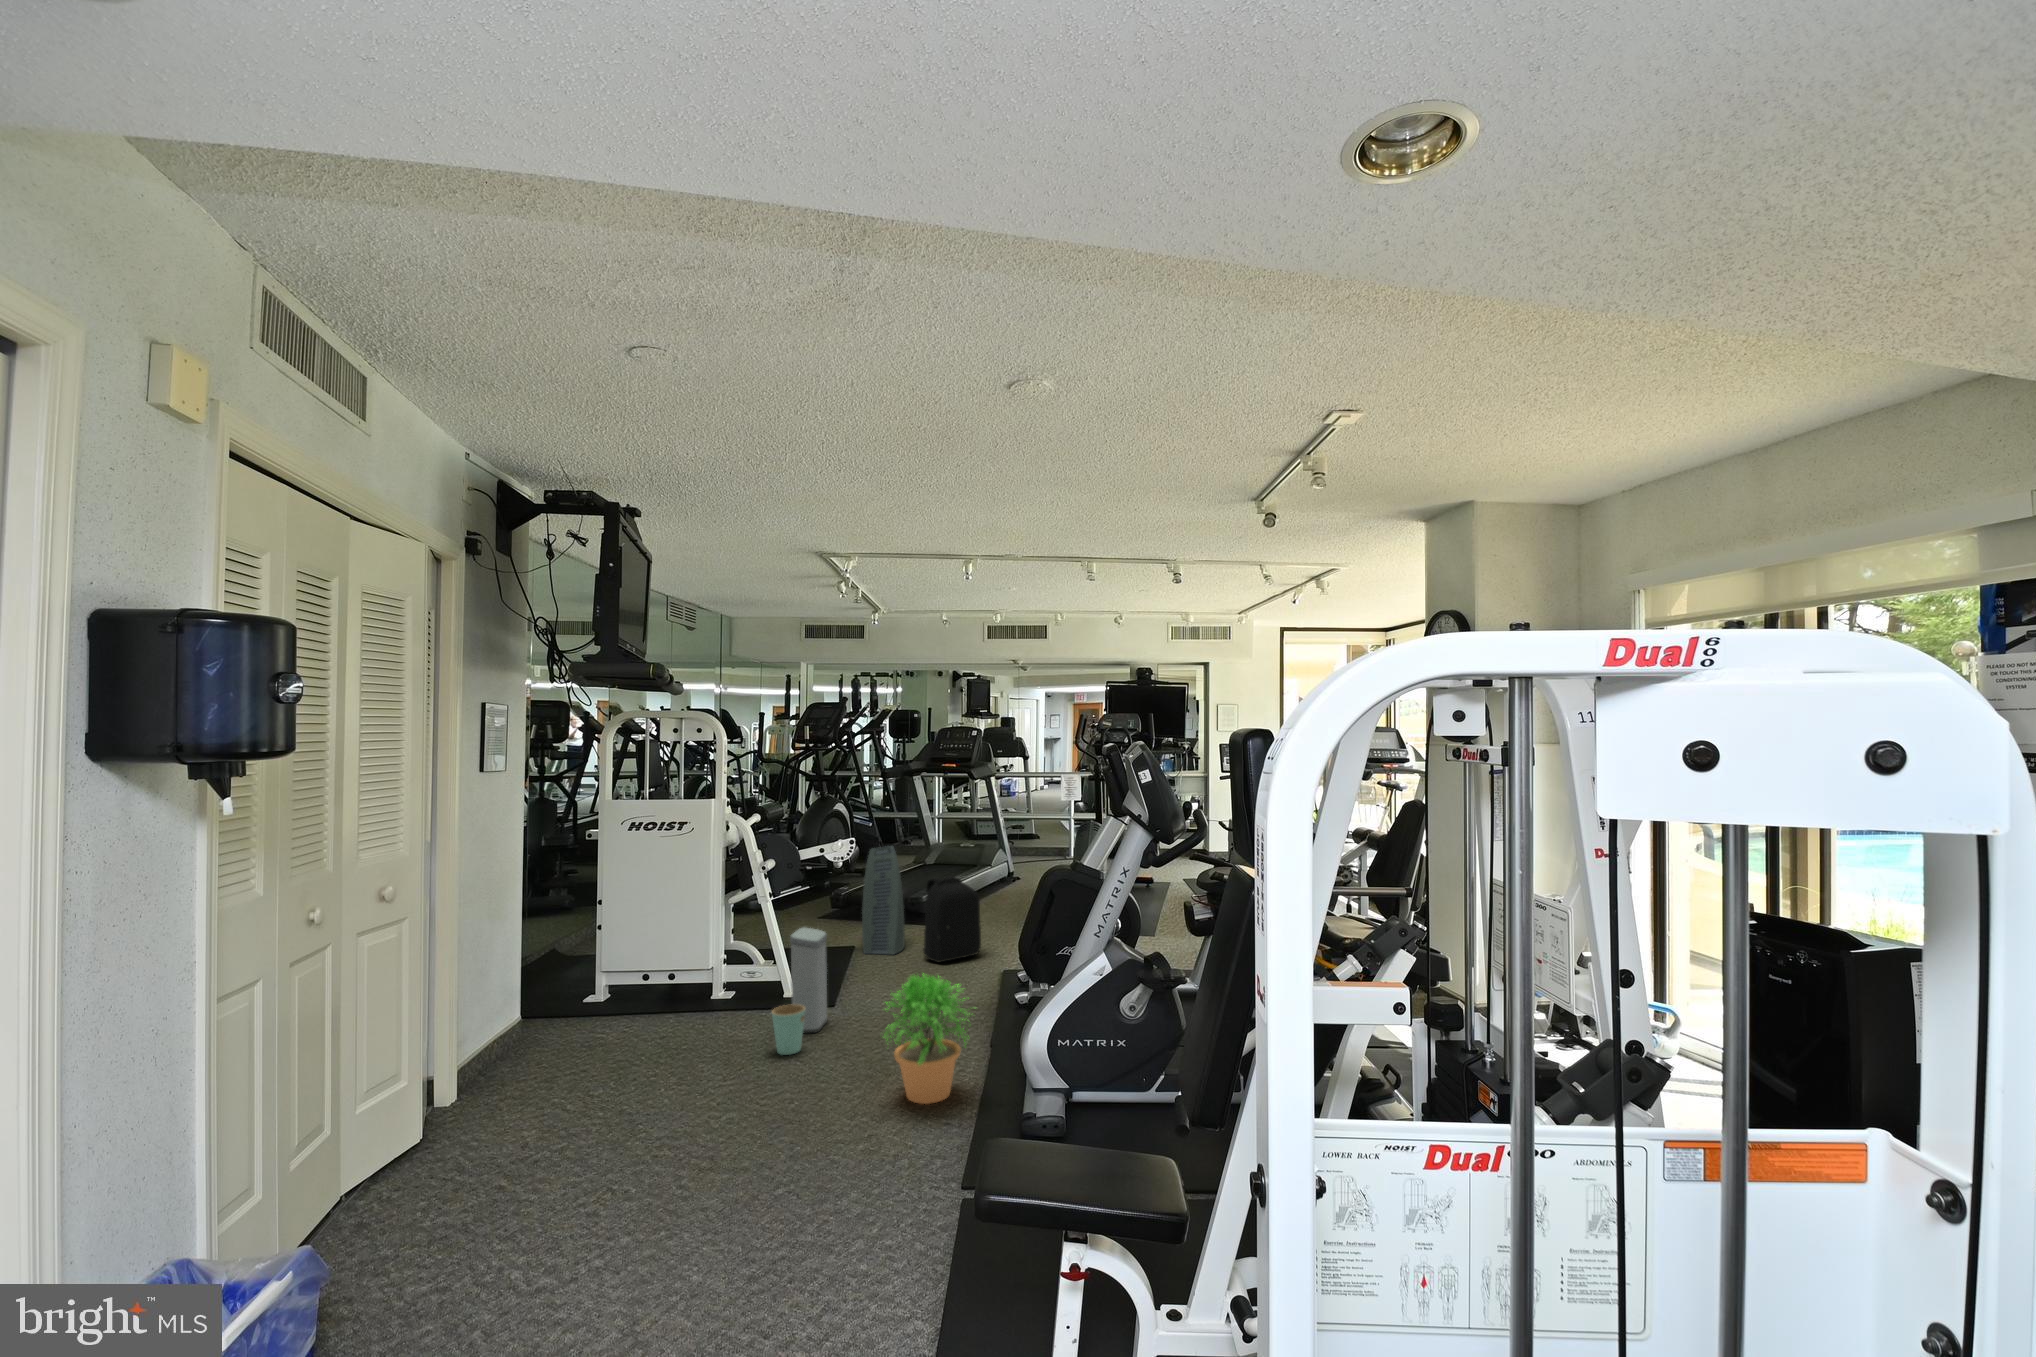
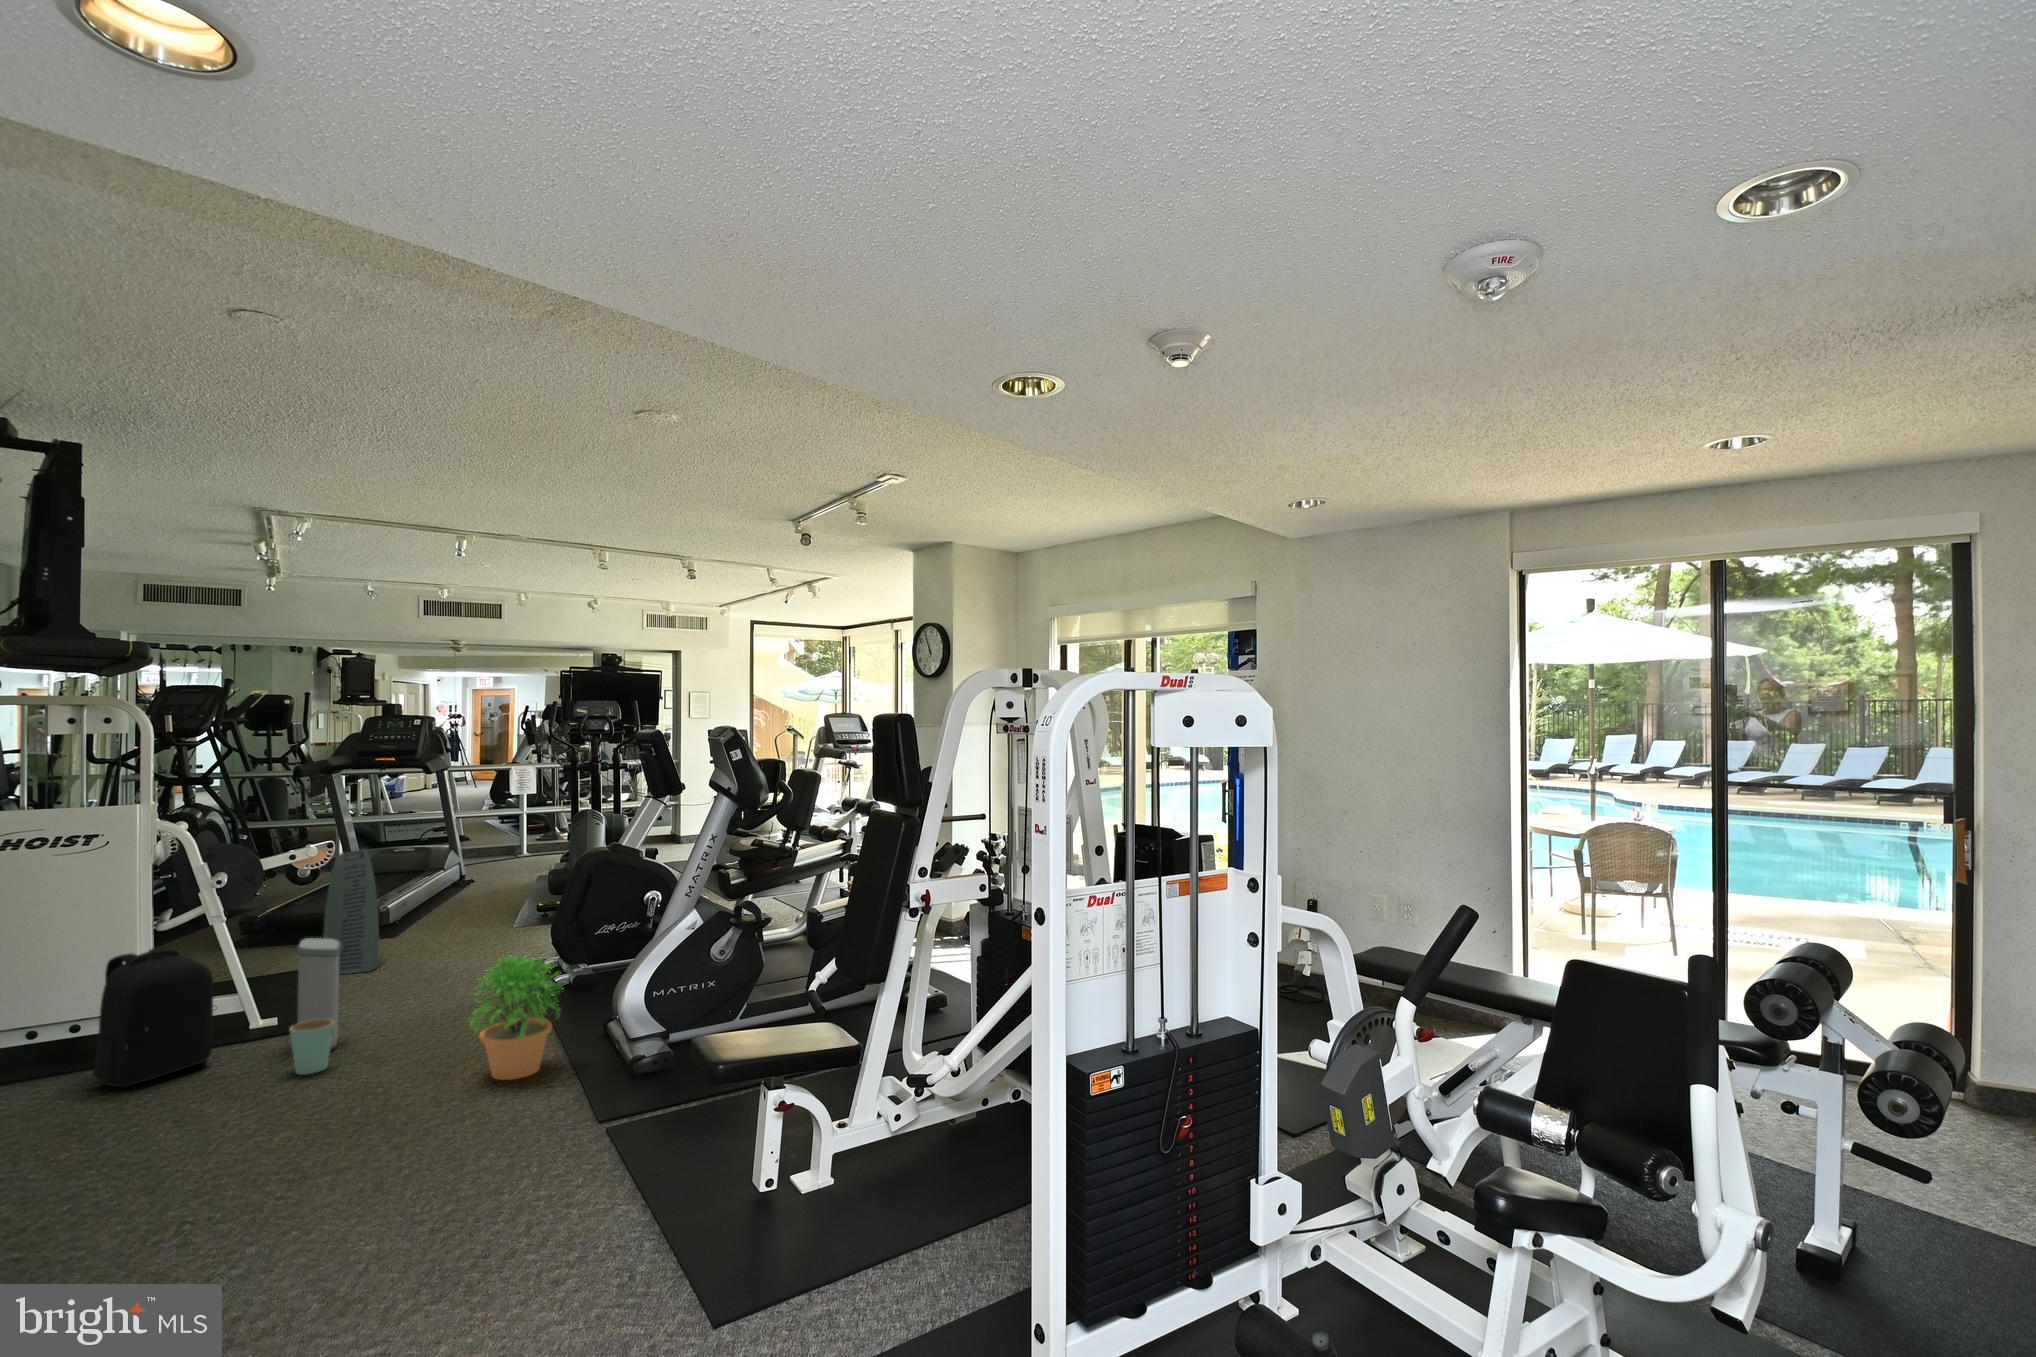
backpack: present [923,876,981,962] -> present [93,947,213,1087]

